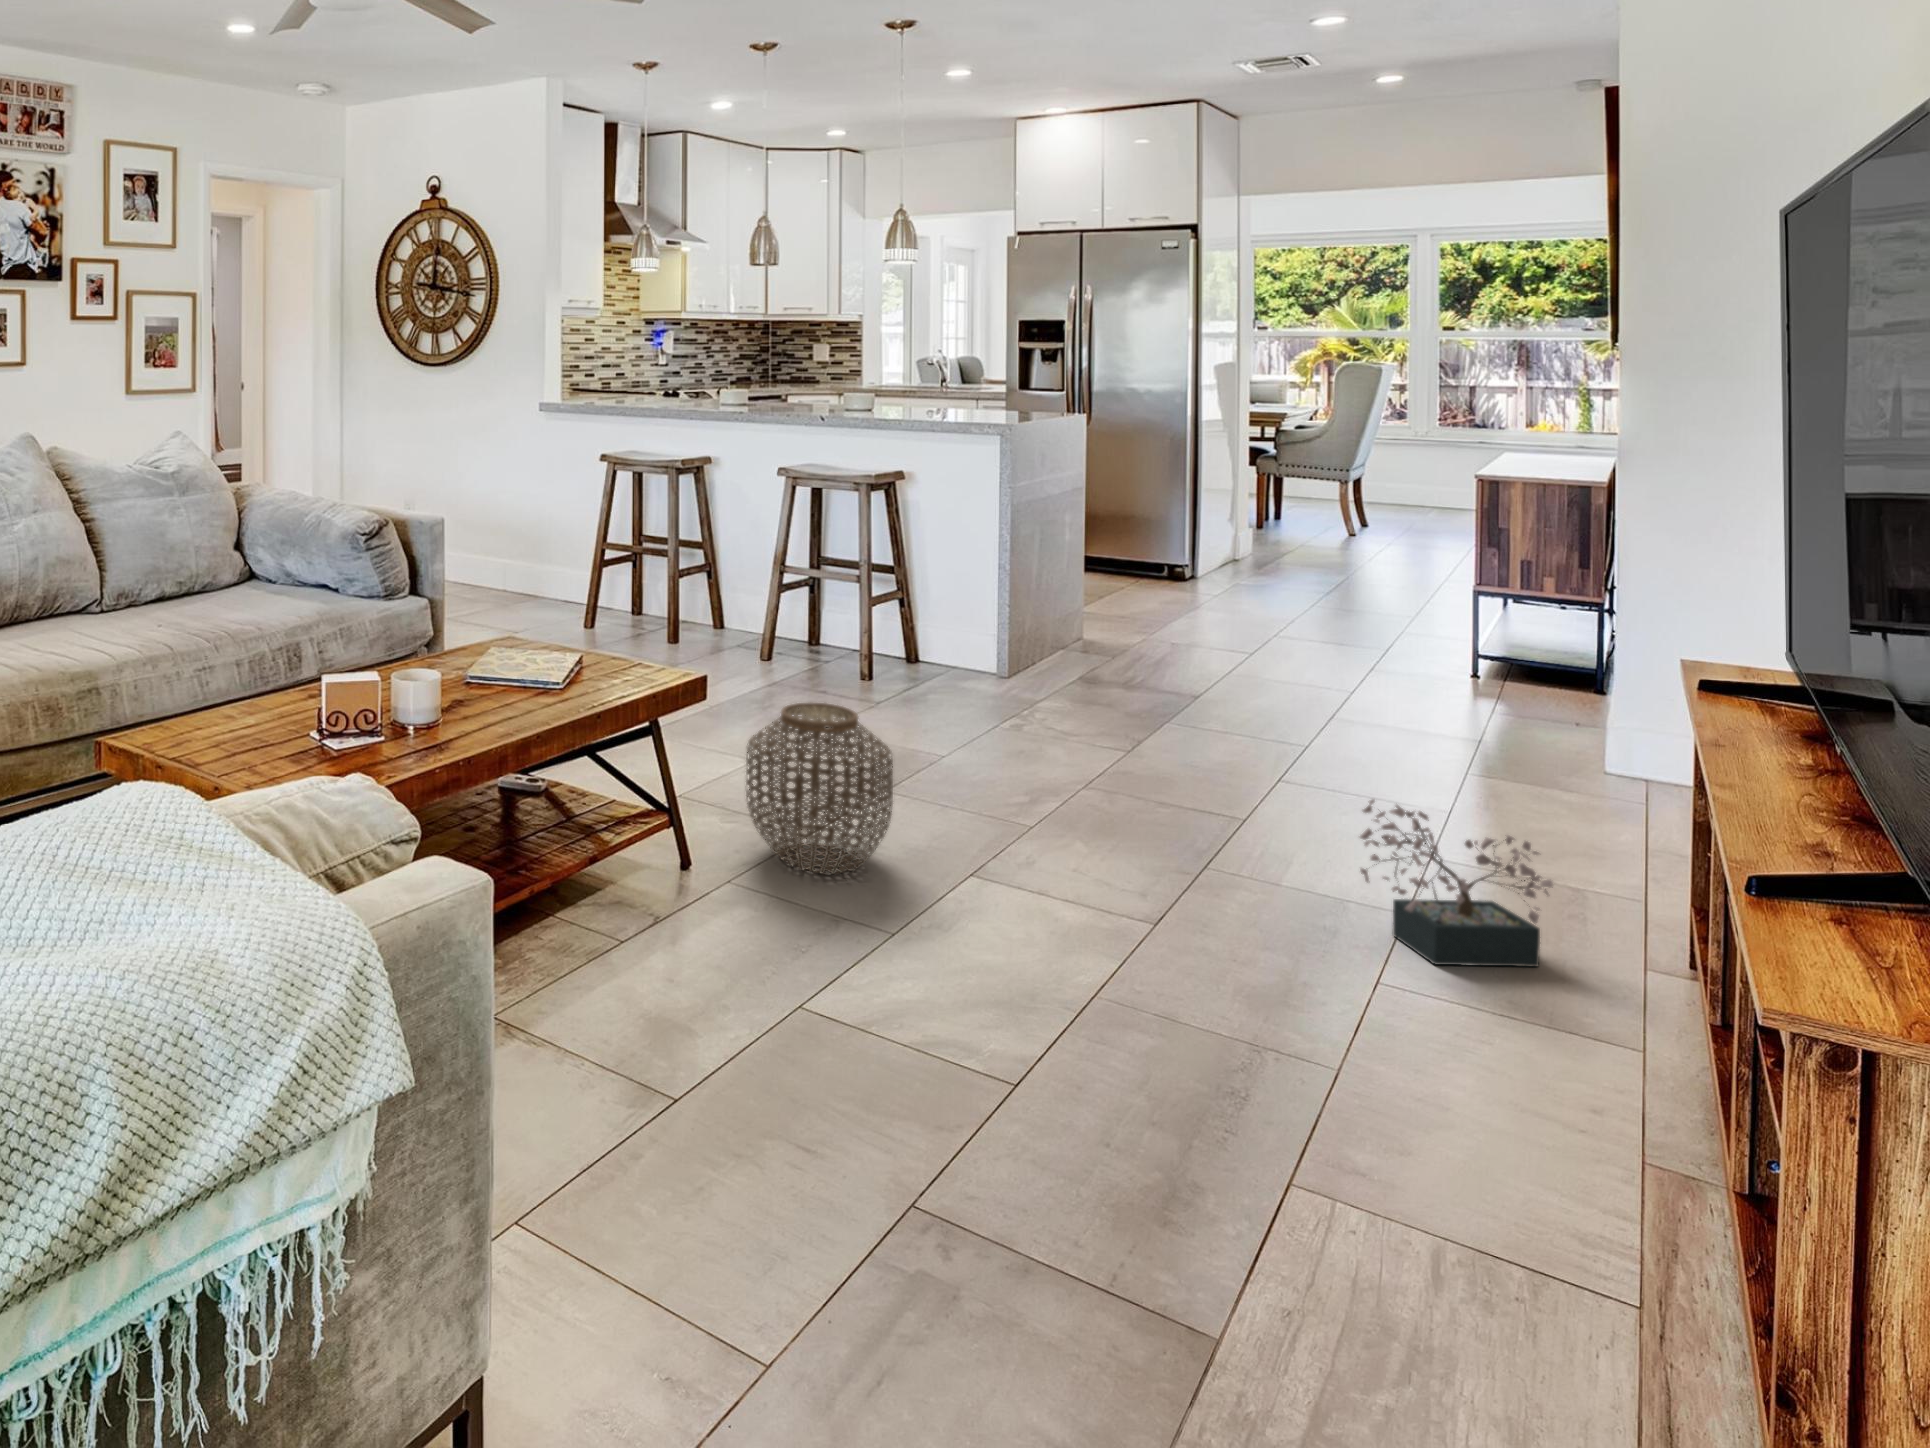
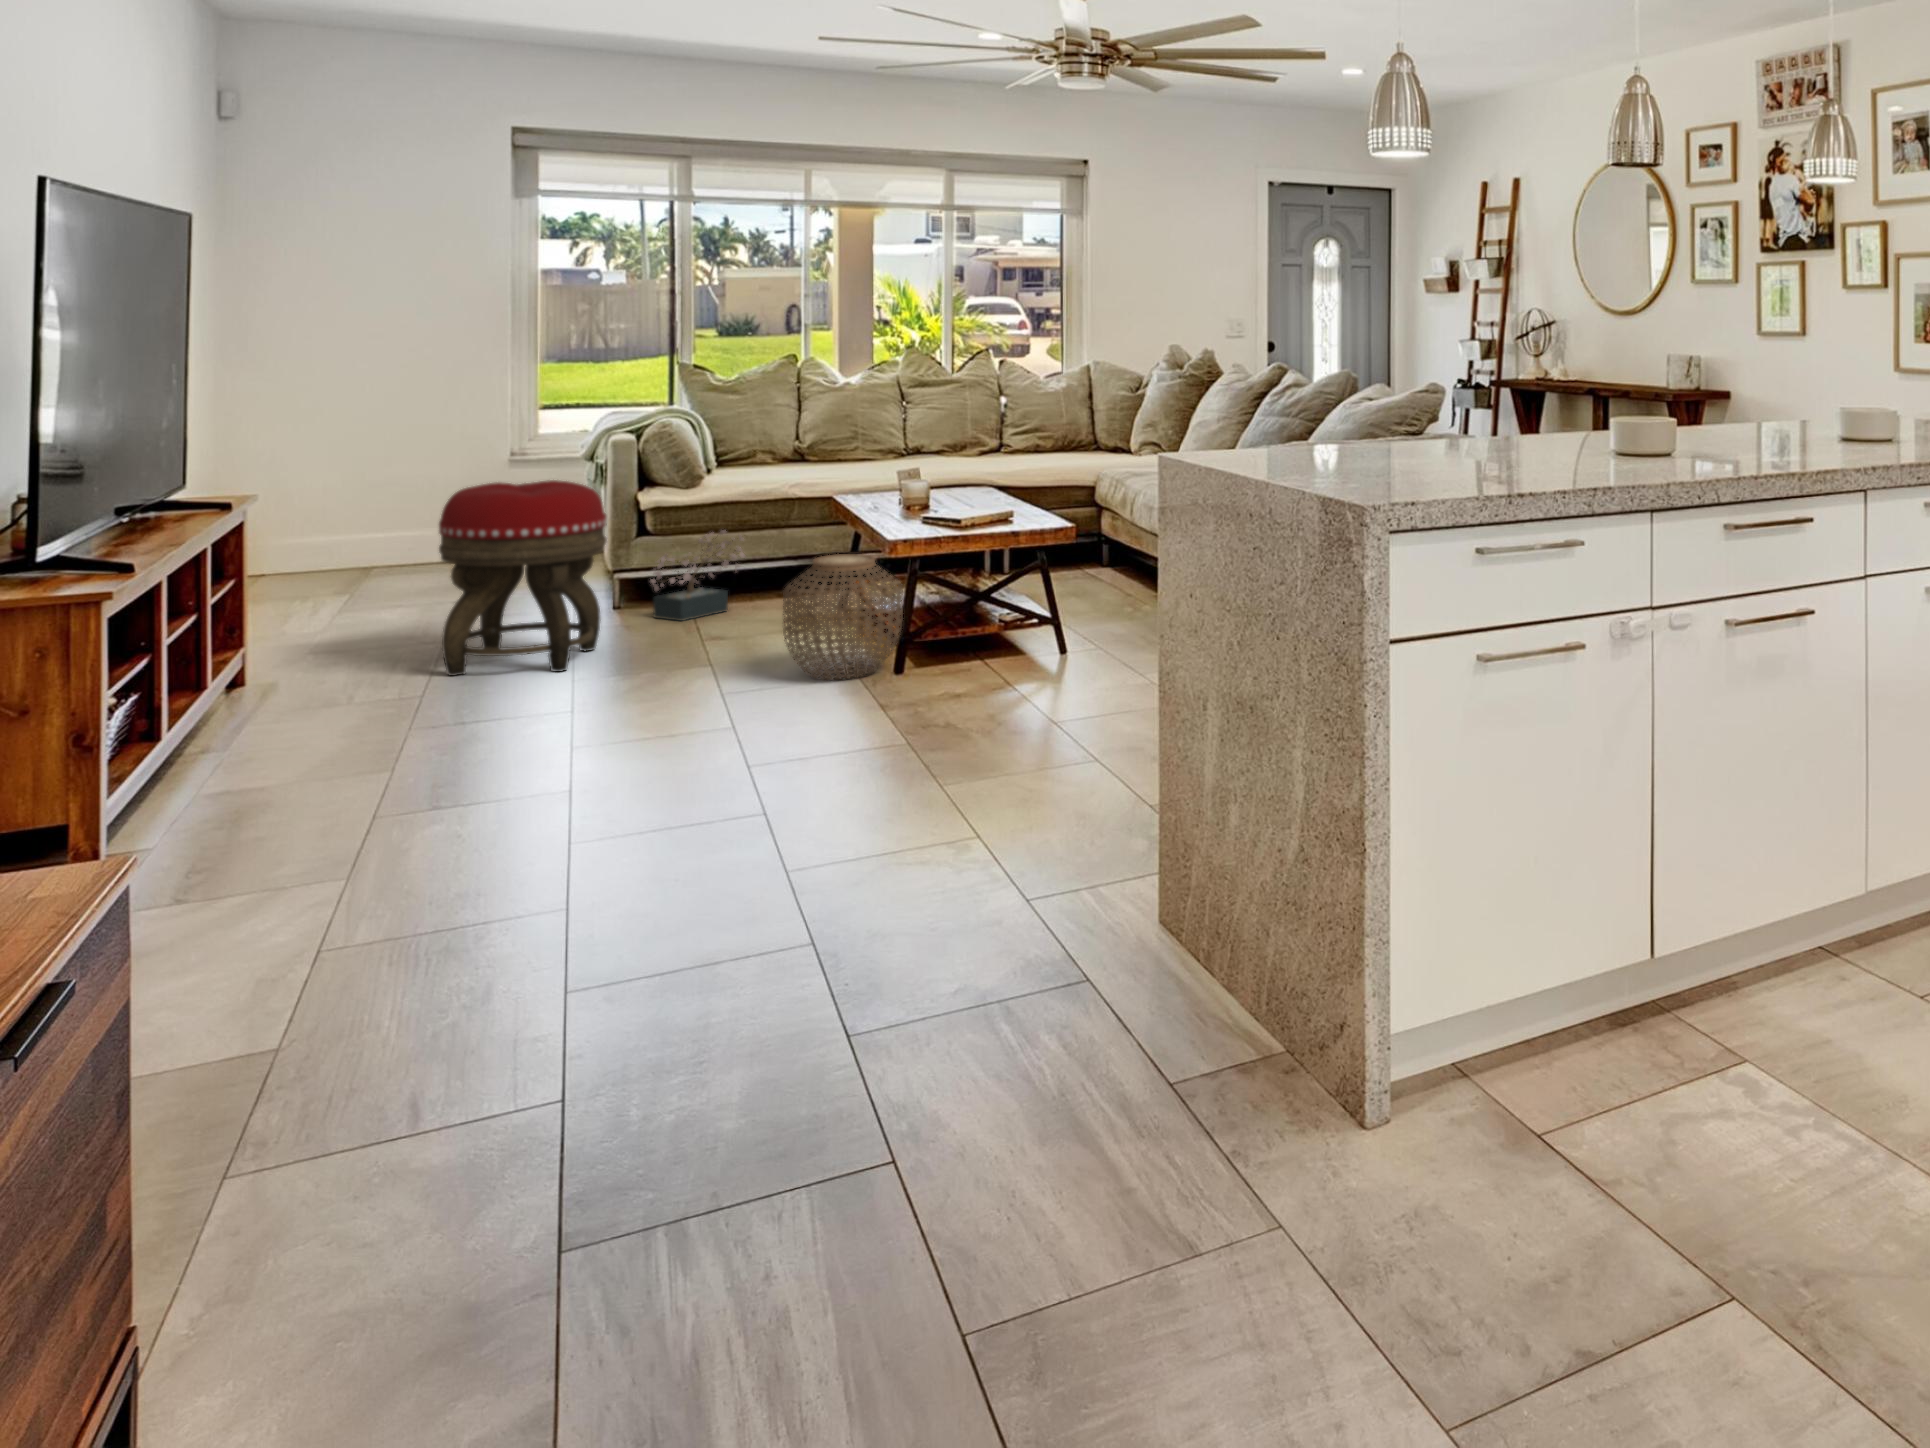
footstool: none [981,737,1282,1165] -> present [439,480,607,676]
decorative plant: present [1360,800,1553,967] -> present [651,531,745,621]

